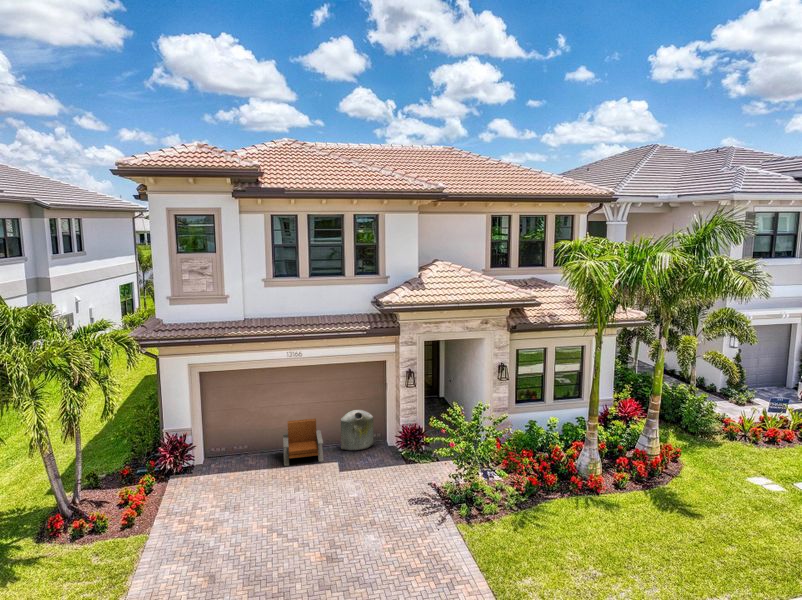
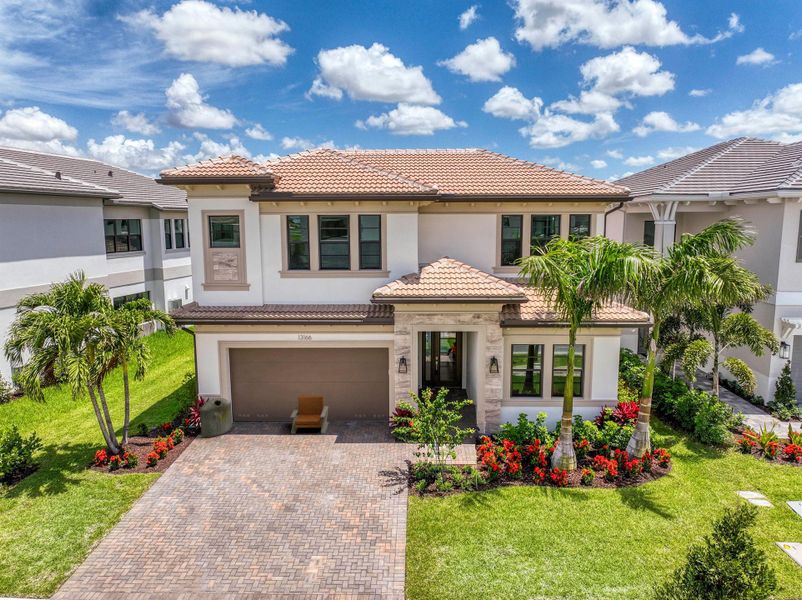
trash can: present [341,410,373,451] -> present [200,398,232,438]

